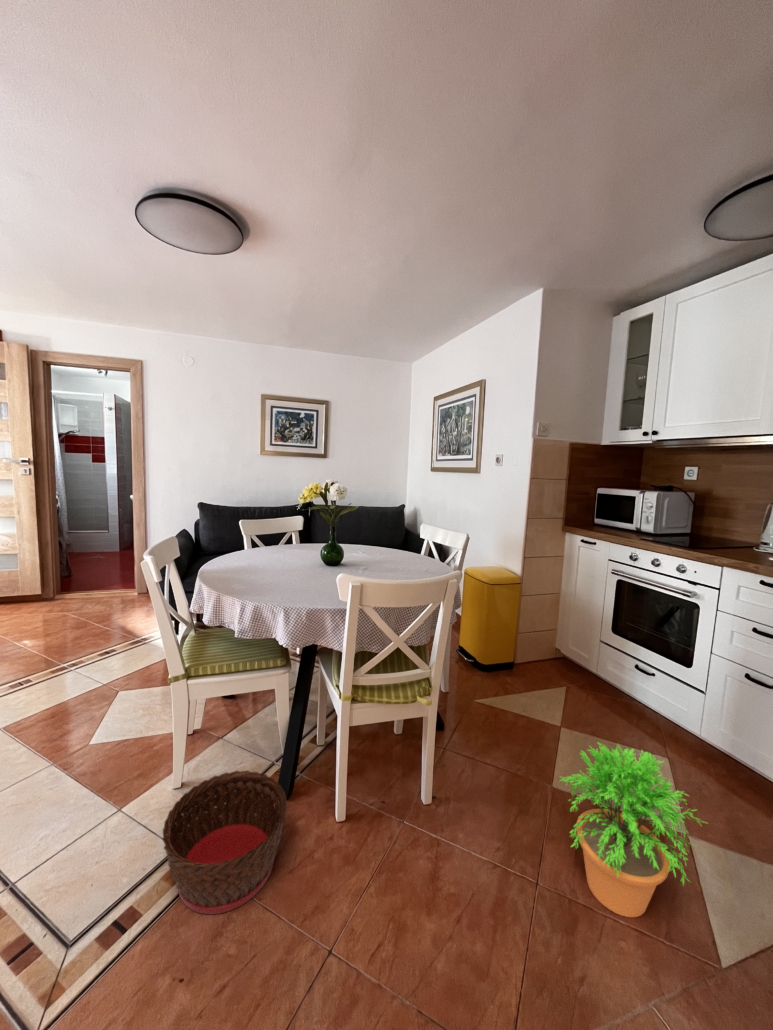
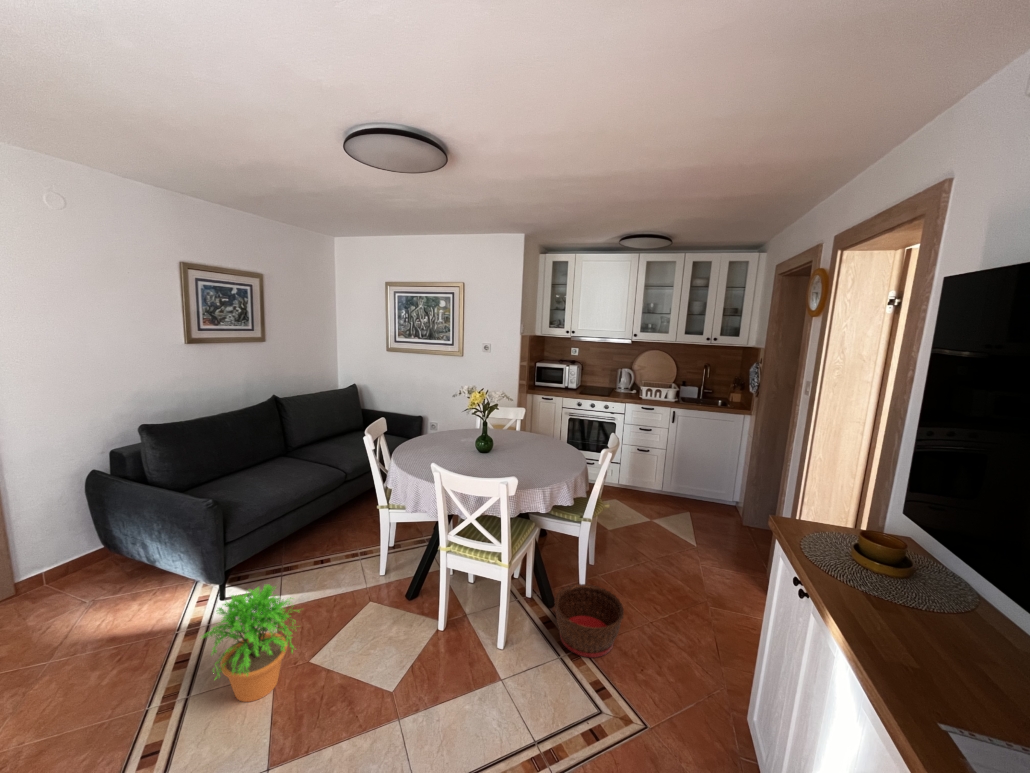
potted plant: present [561,743,699,917] -> present [202,584,299,702]

